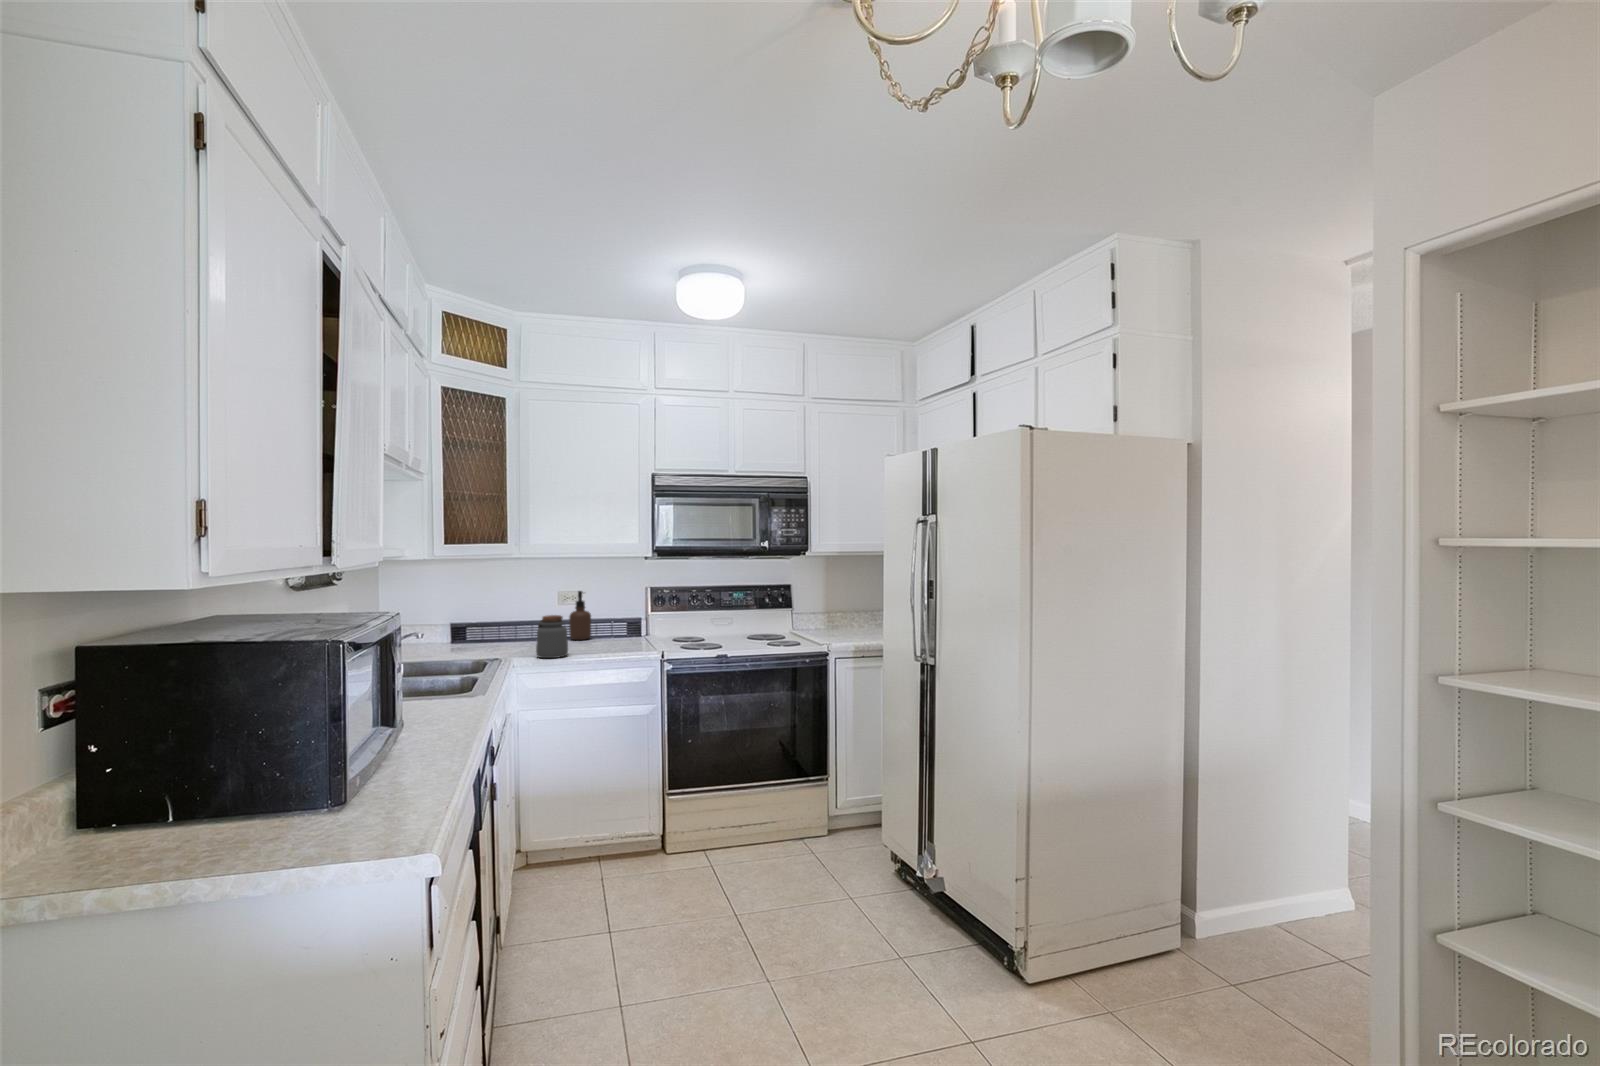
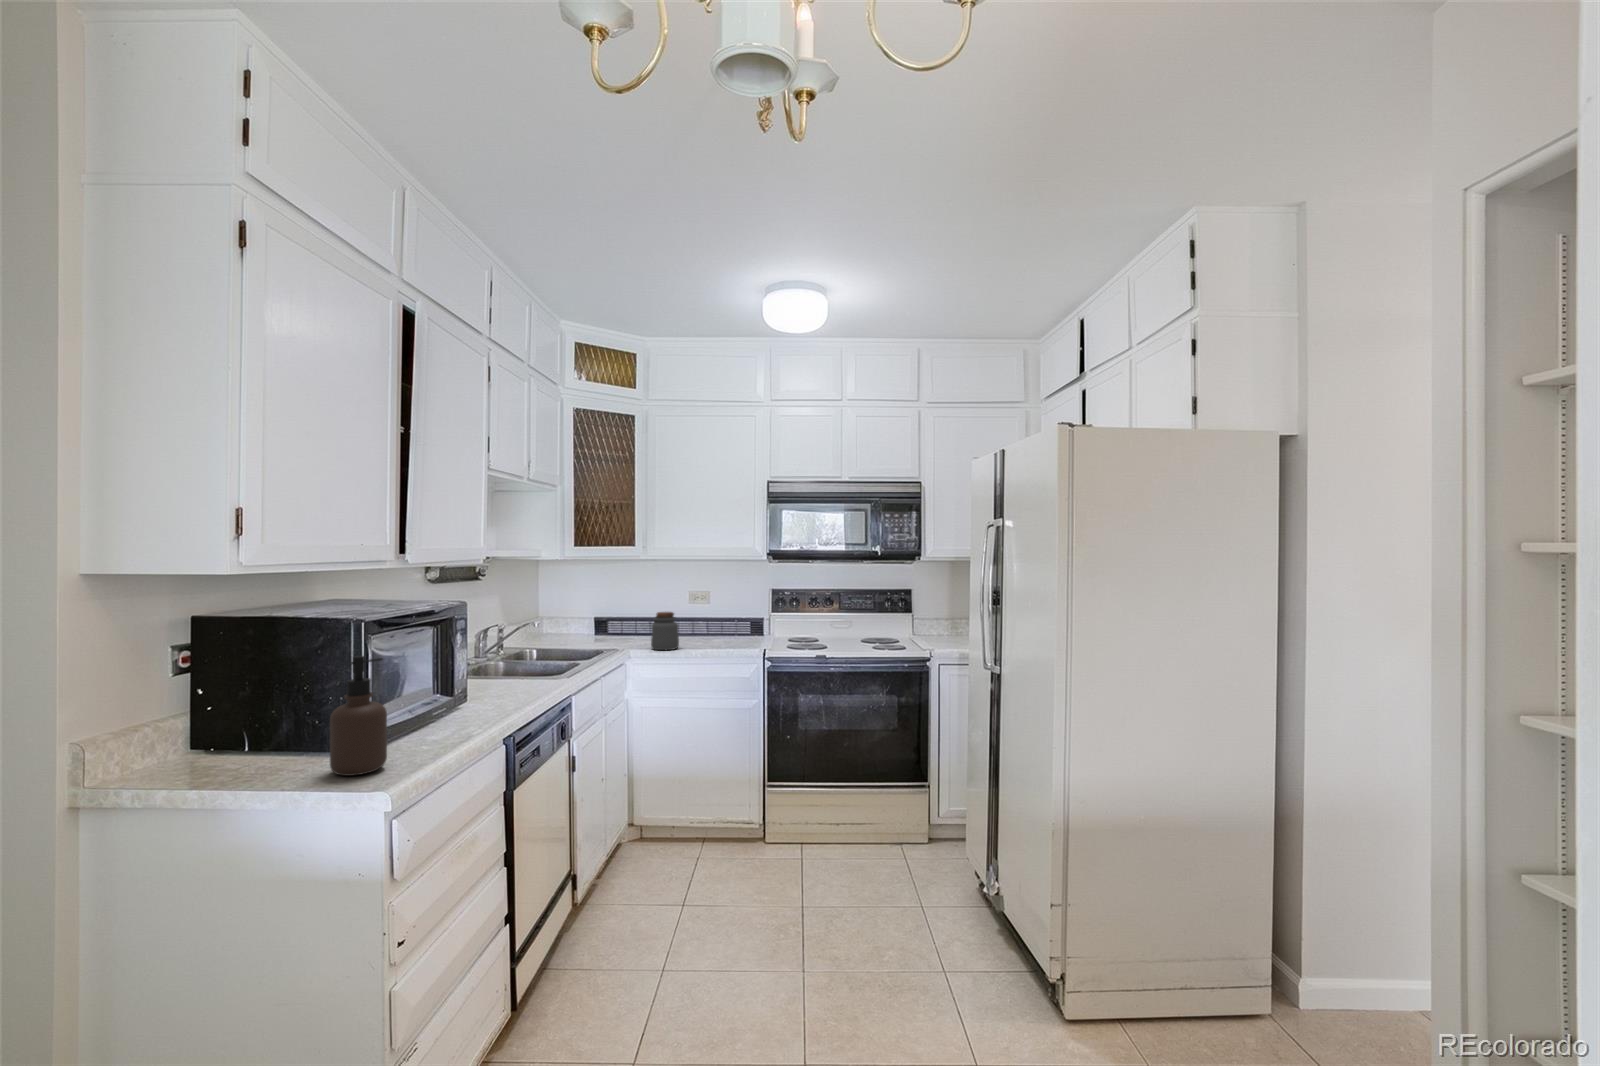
soap dispenser: present [569,591,591,640] -> present [330,656,387,776]

